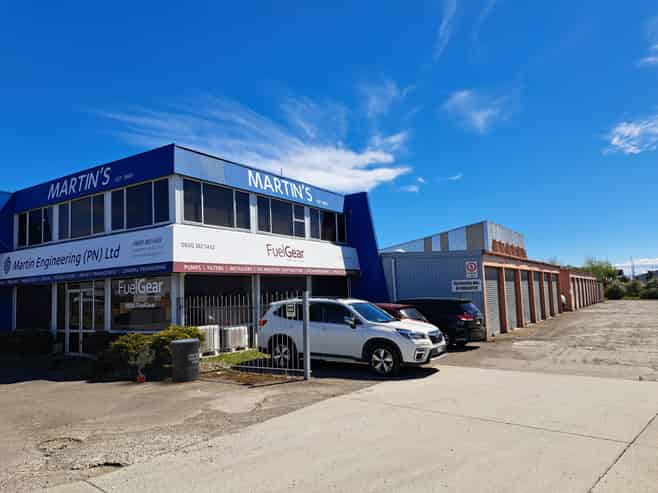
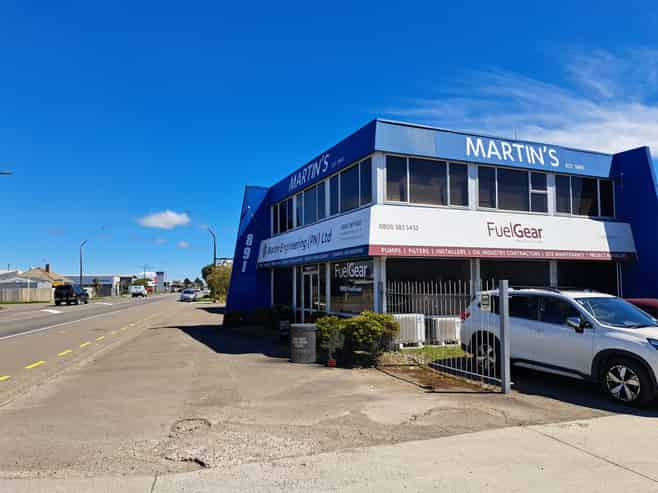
trash can: present [171,338,199,382] -> present [291,323,317,363]

